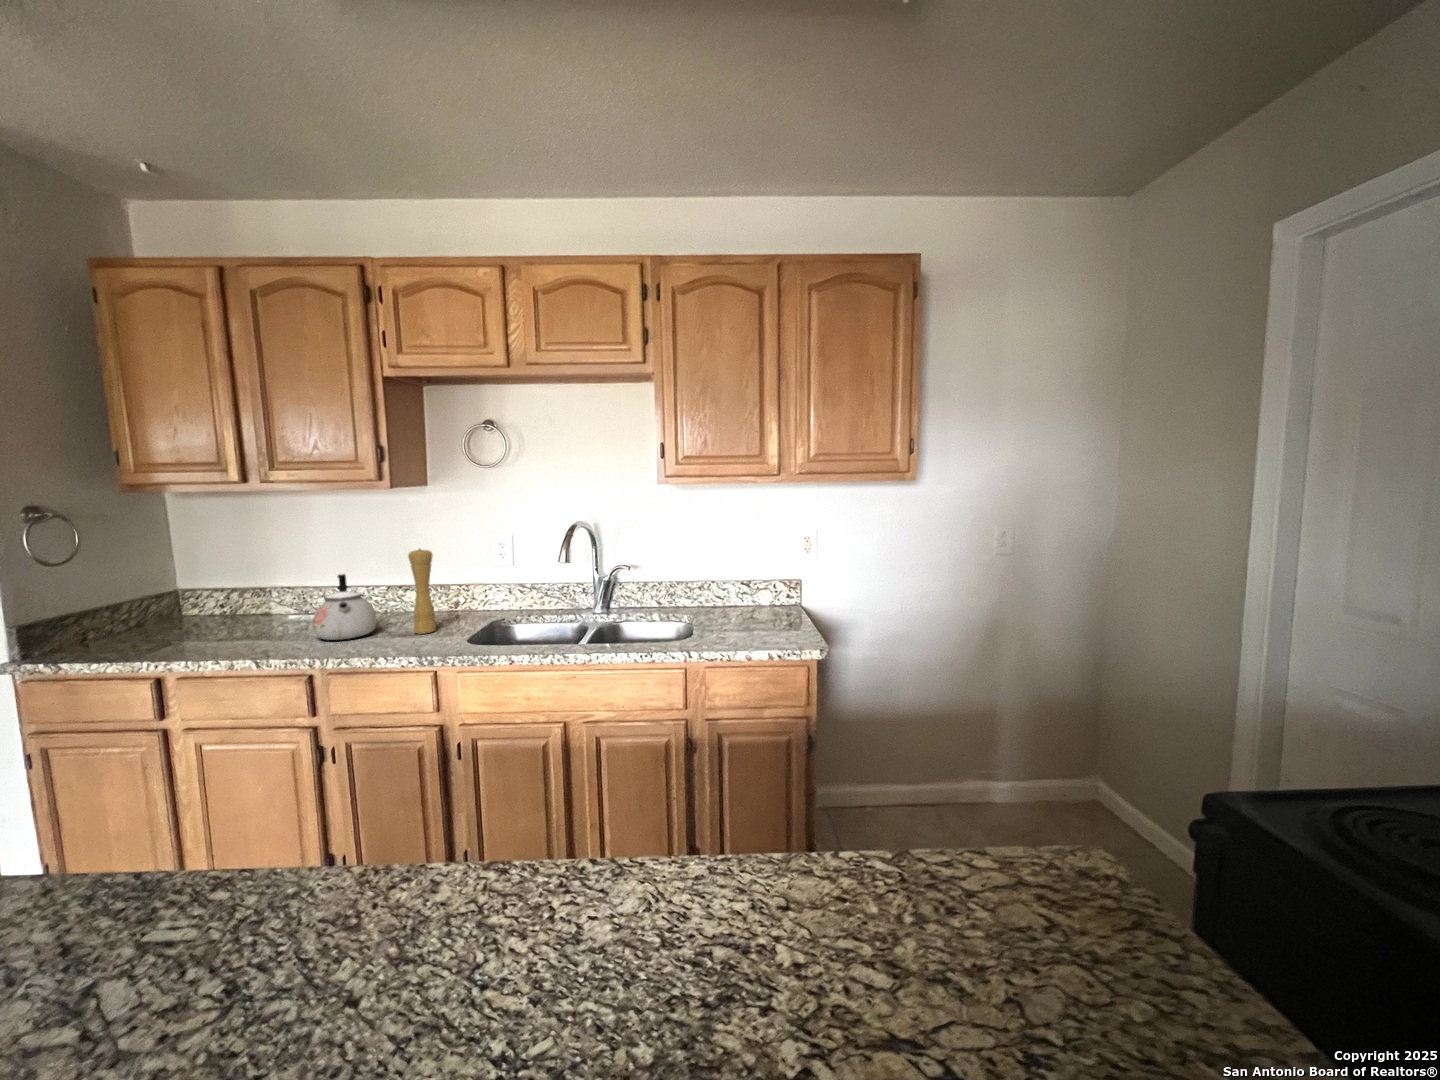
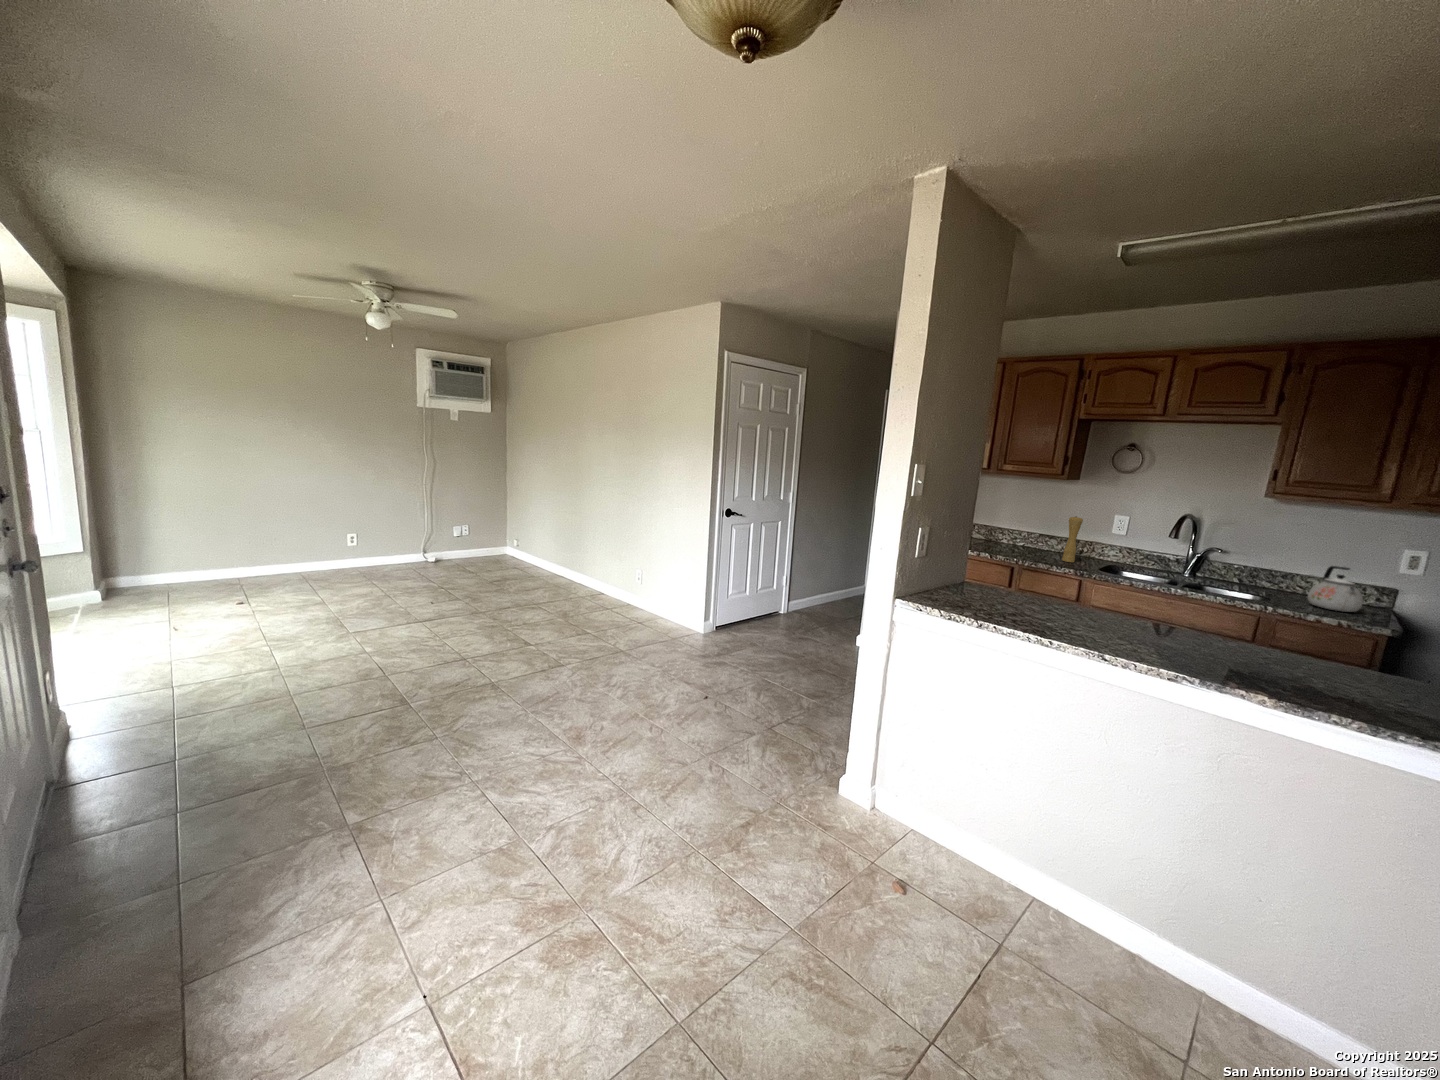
kettle: present [313,574,377,640] -> present [1308,566,1363,612]

